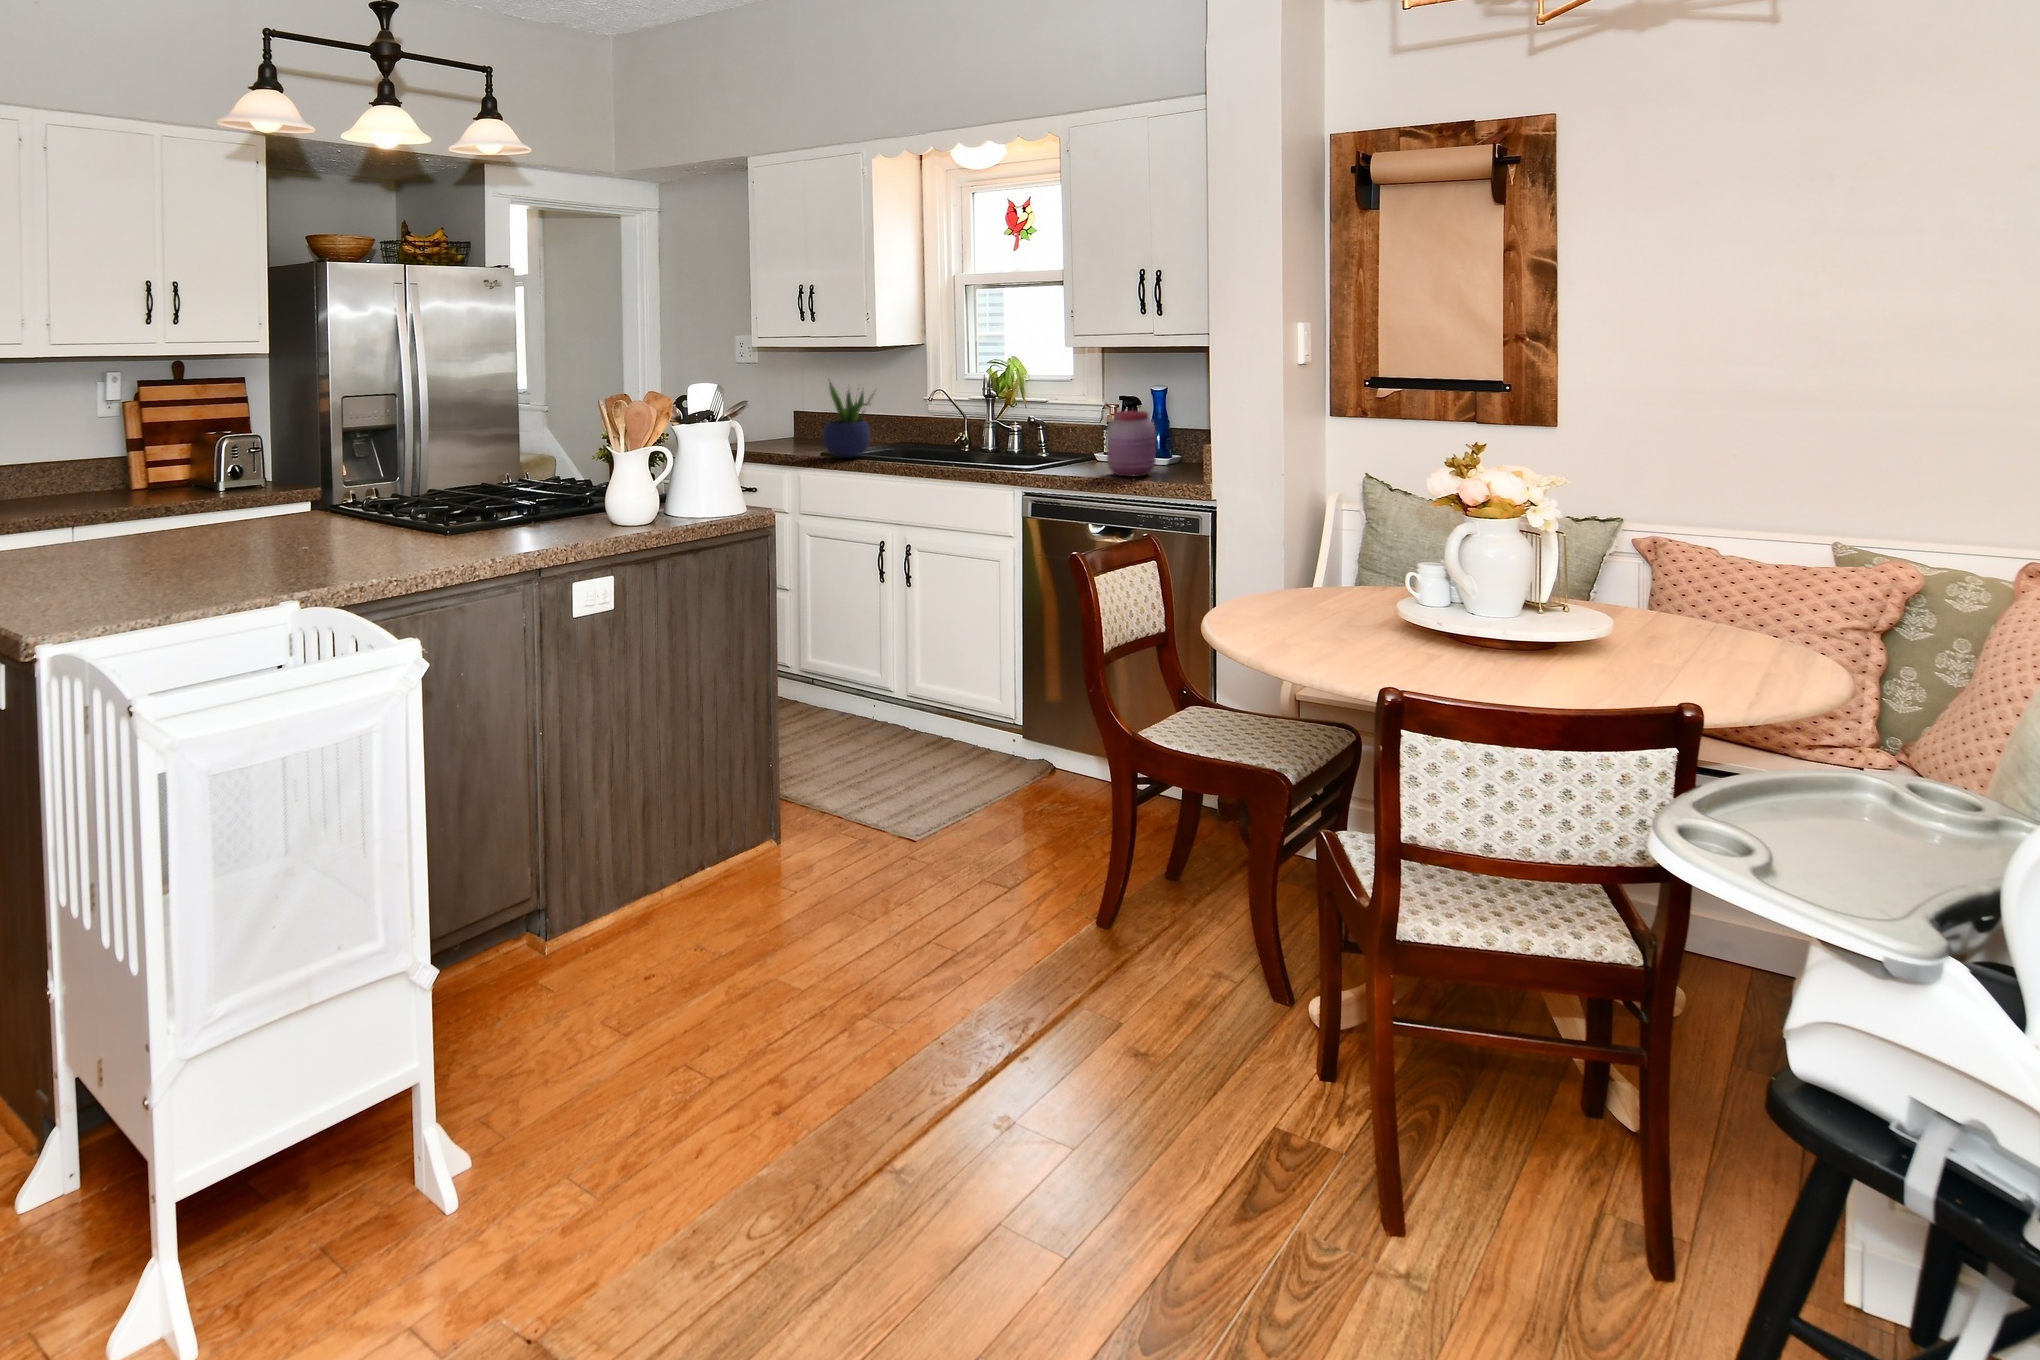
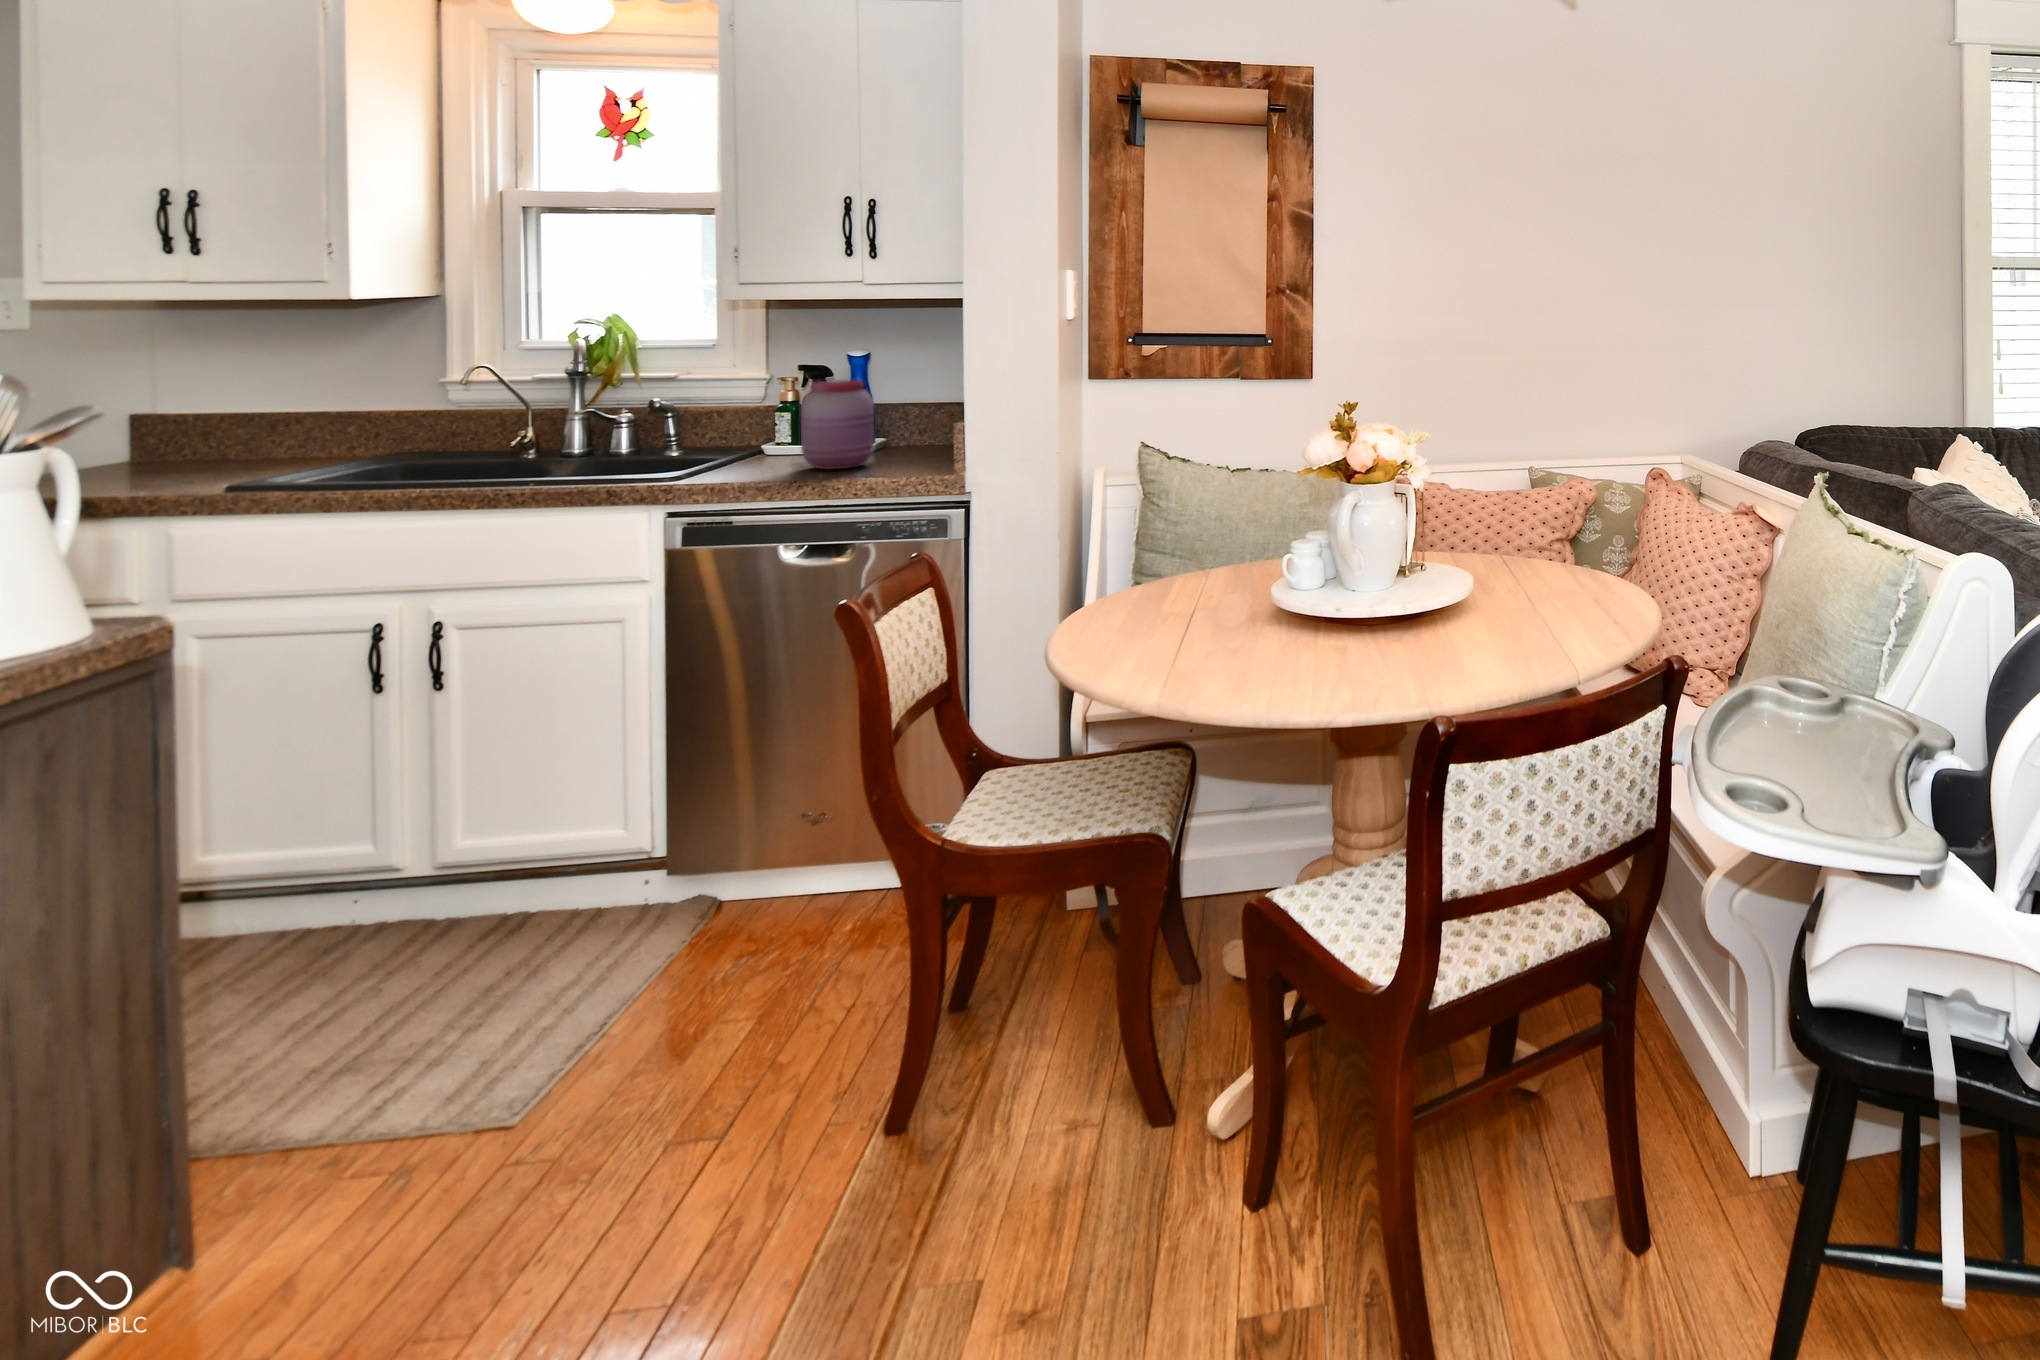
potted plant: present [823,383,874,458] -> none [209,343,349,483]

